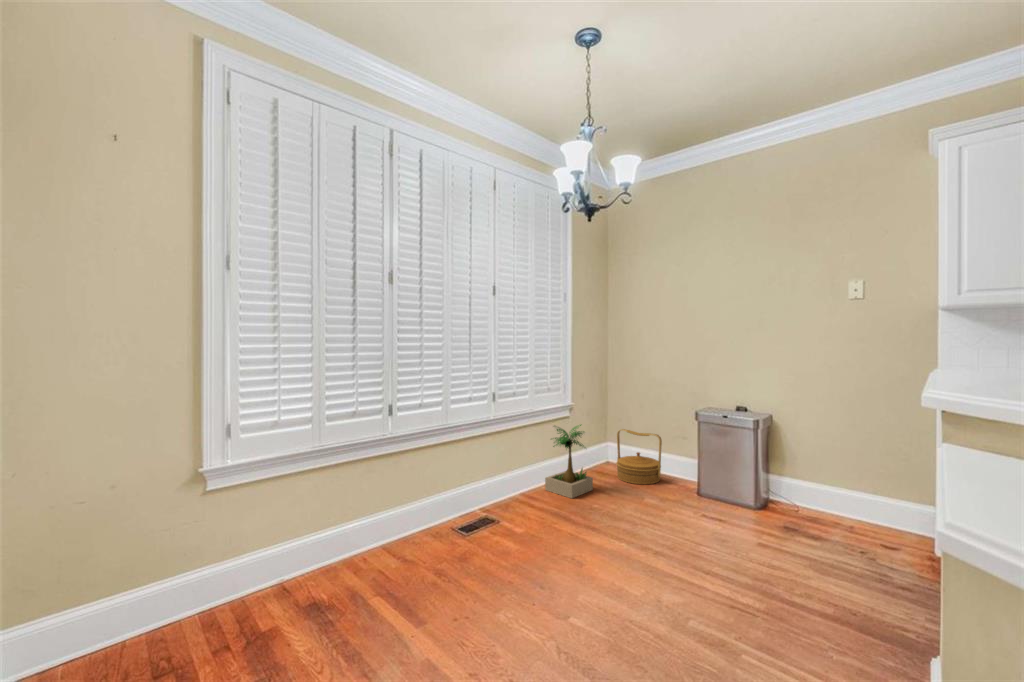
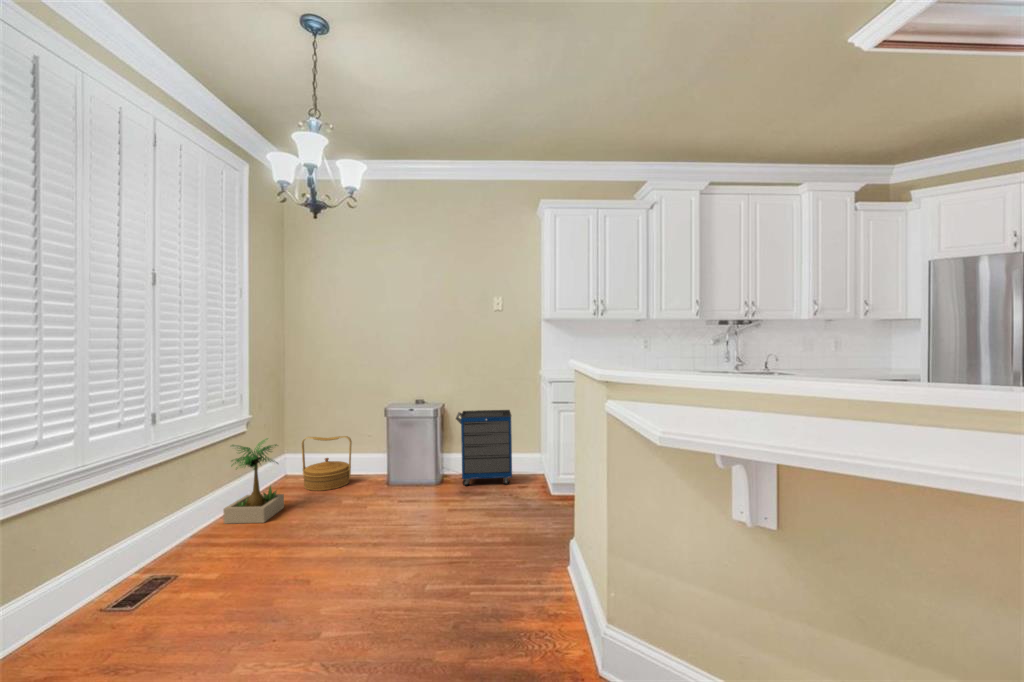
cabinet: none [778,427,870,537] -> present [456,410,512,486]

